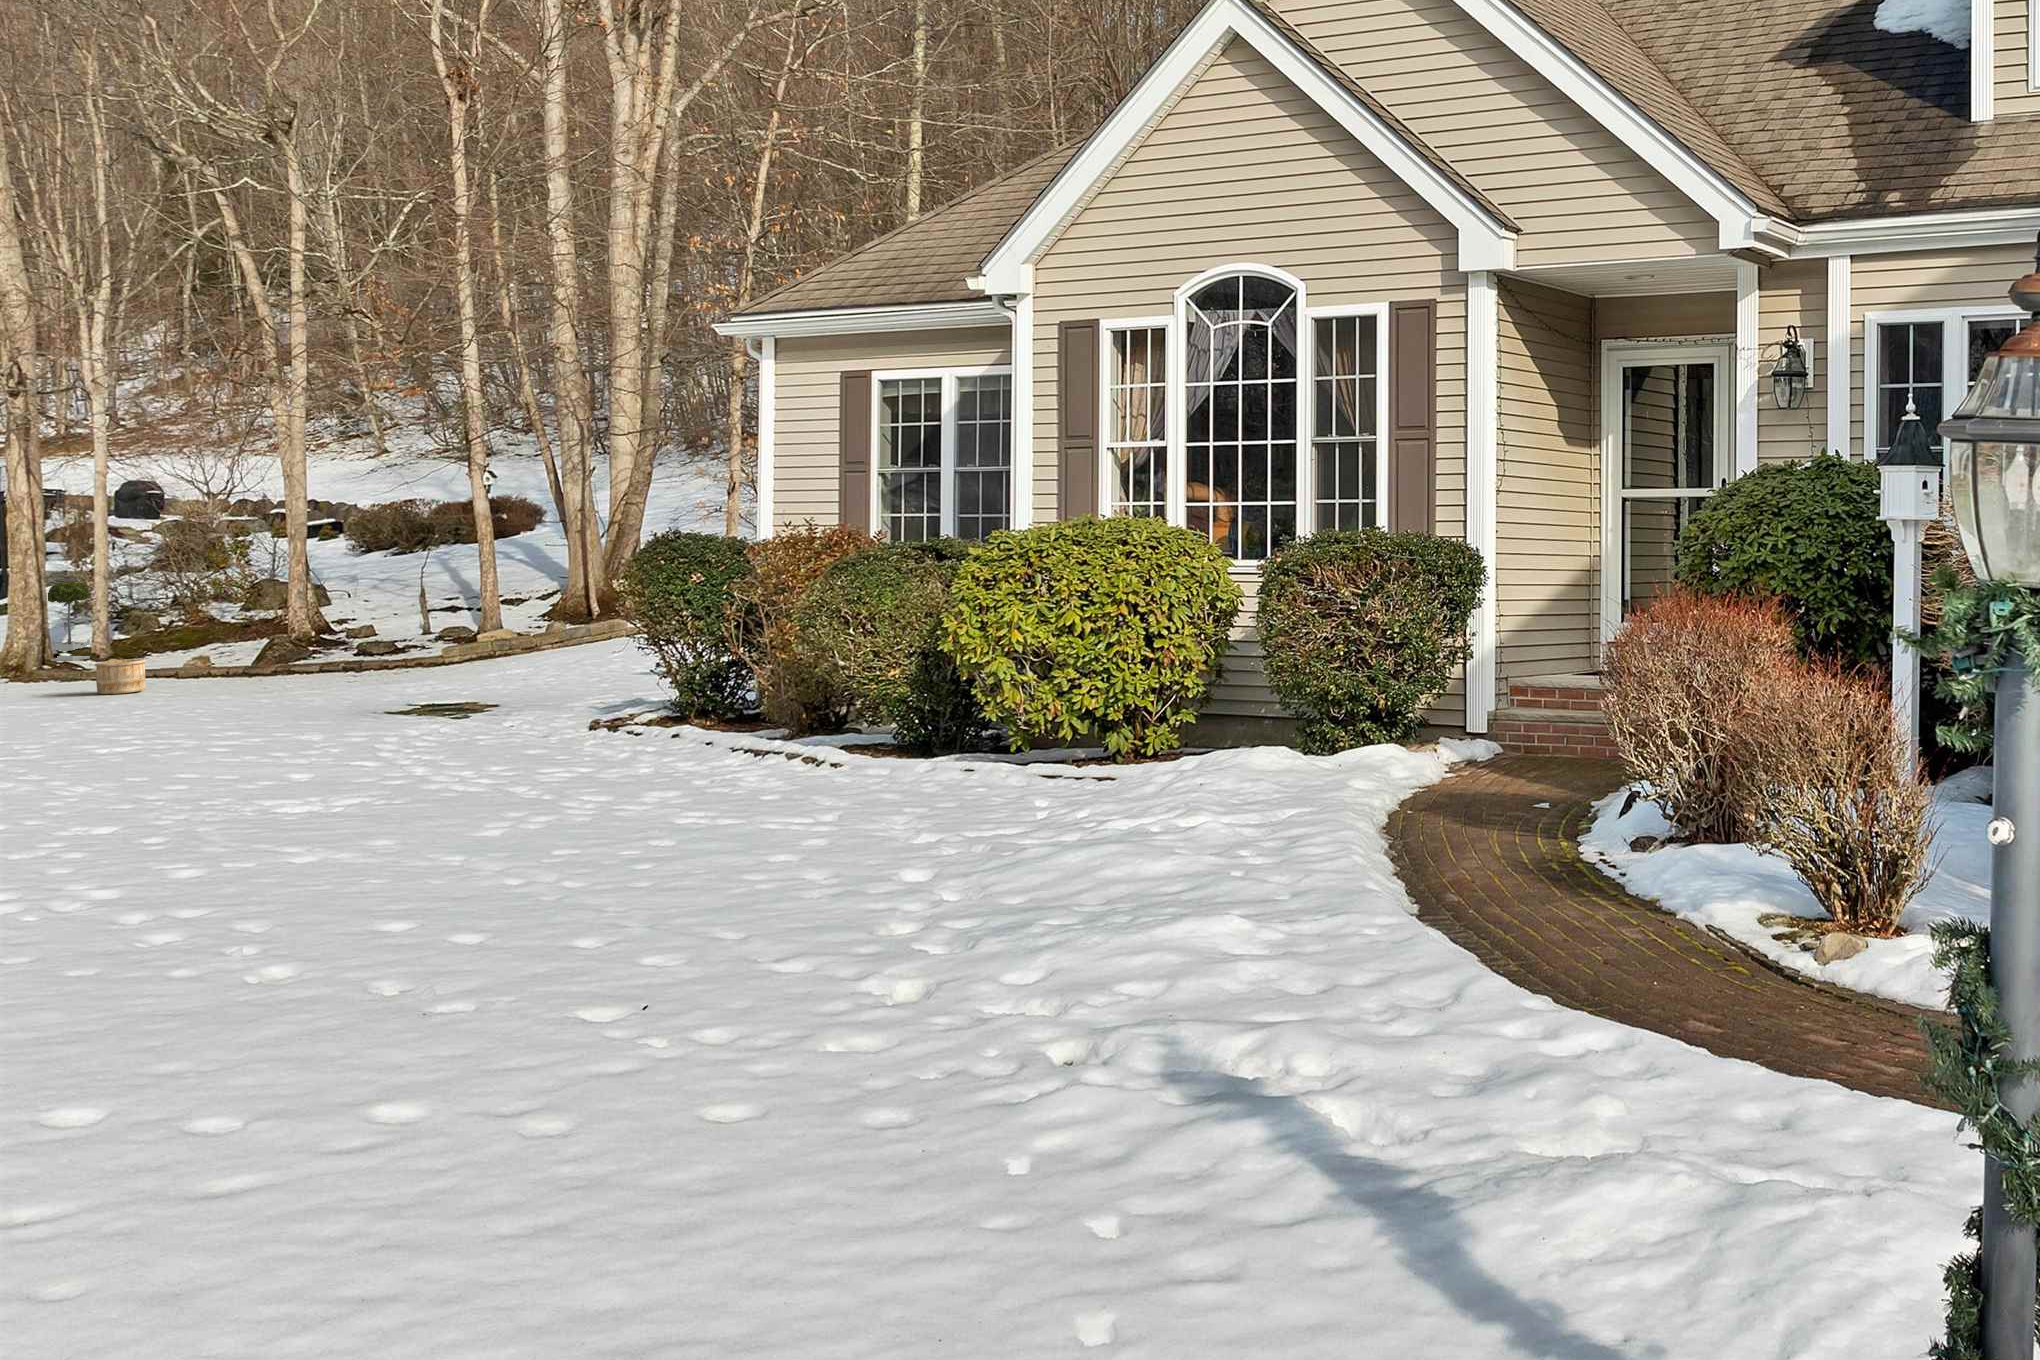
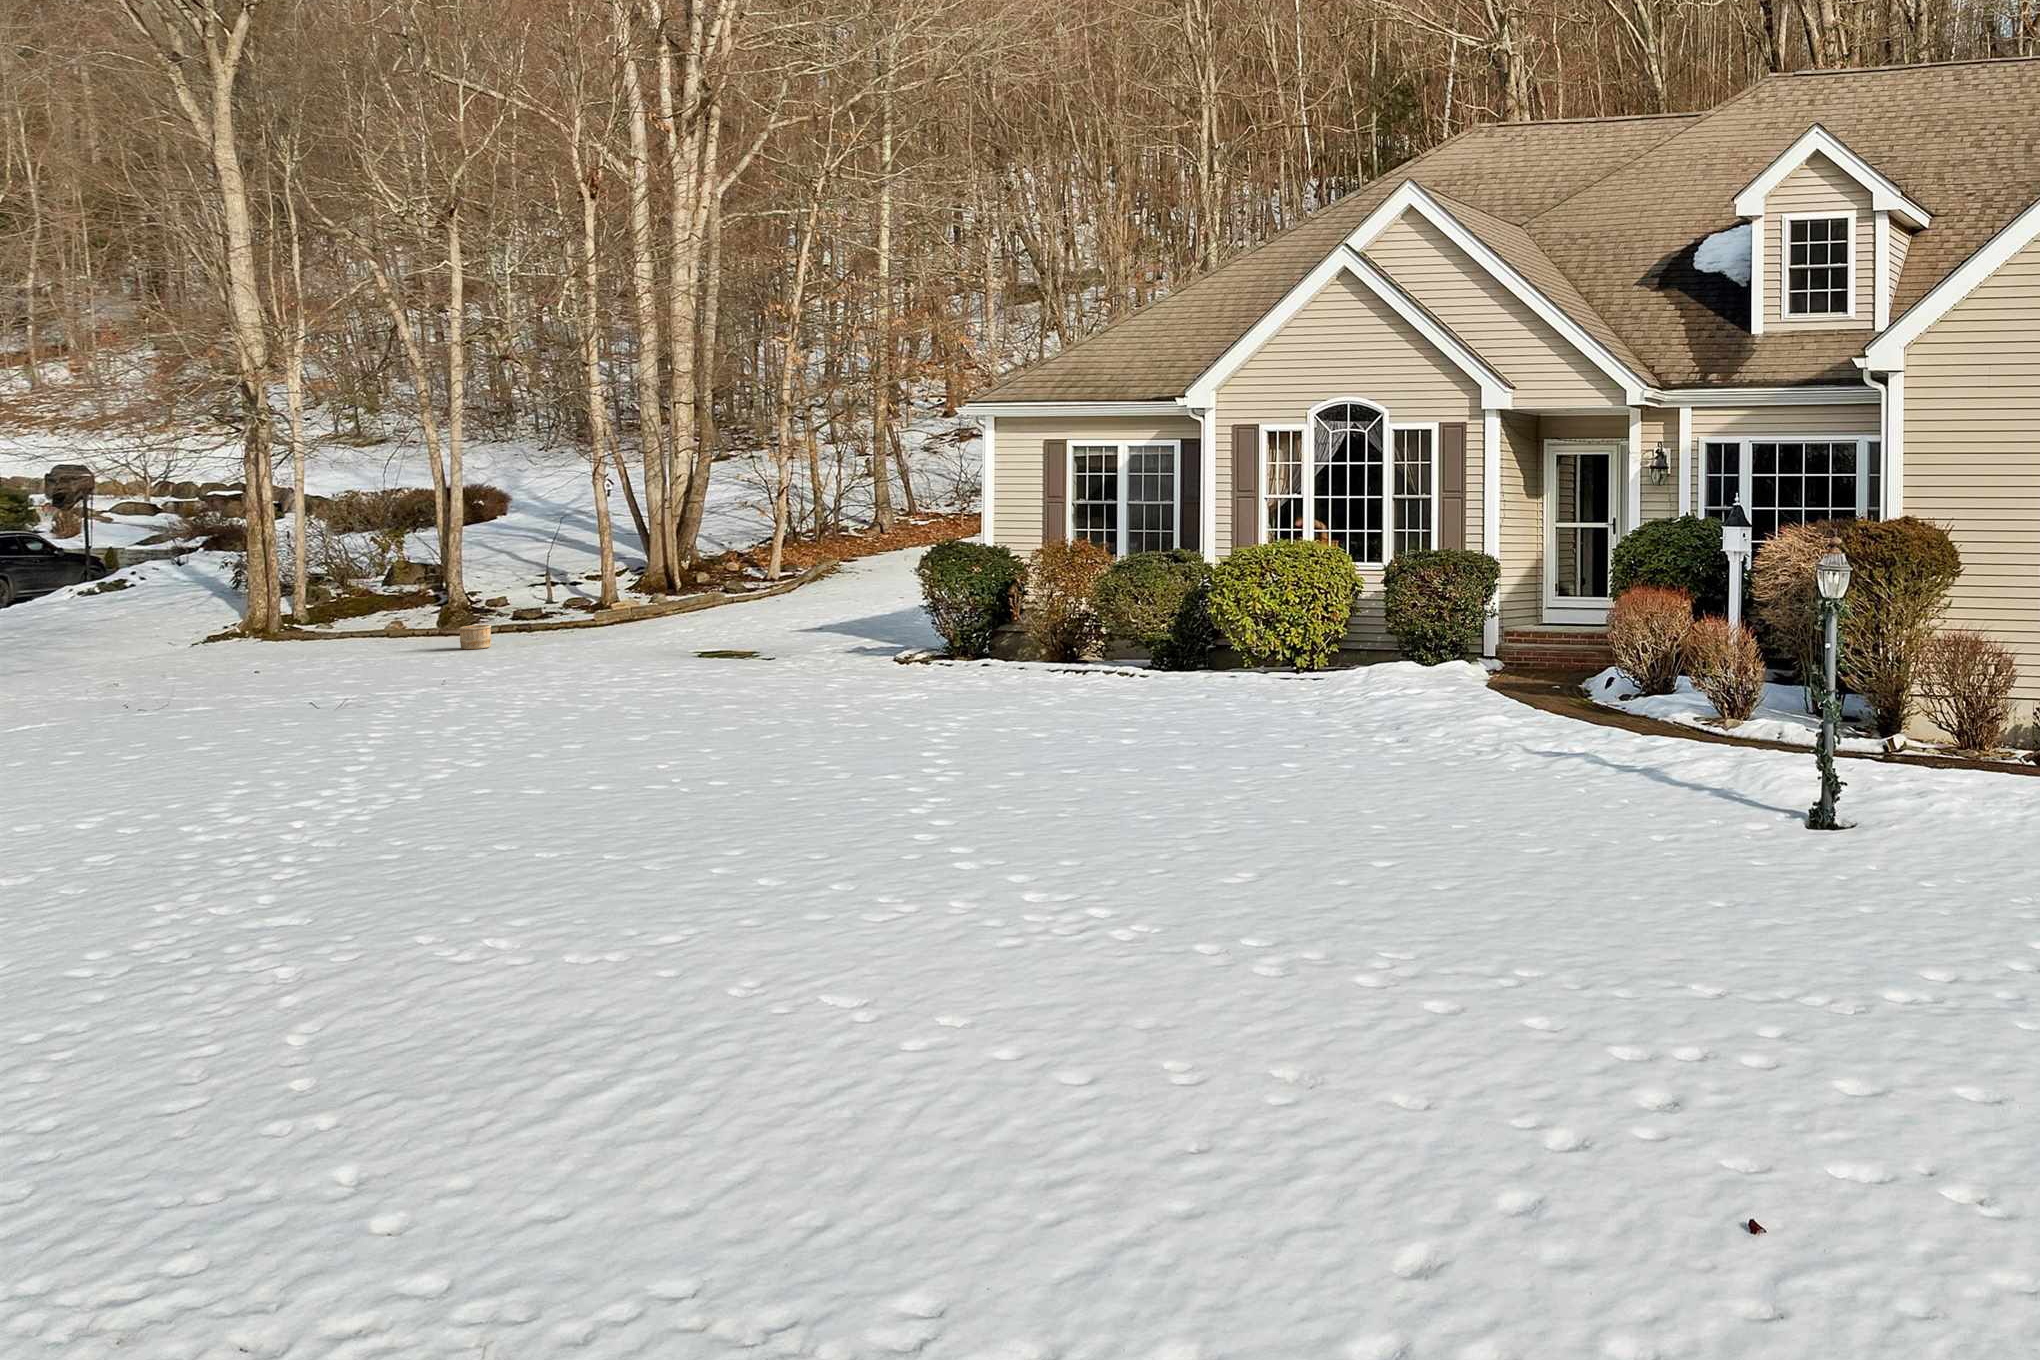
potted tree: present [48,580,91,661] -> none [303,566,334,627]

